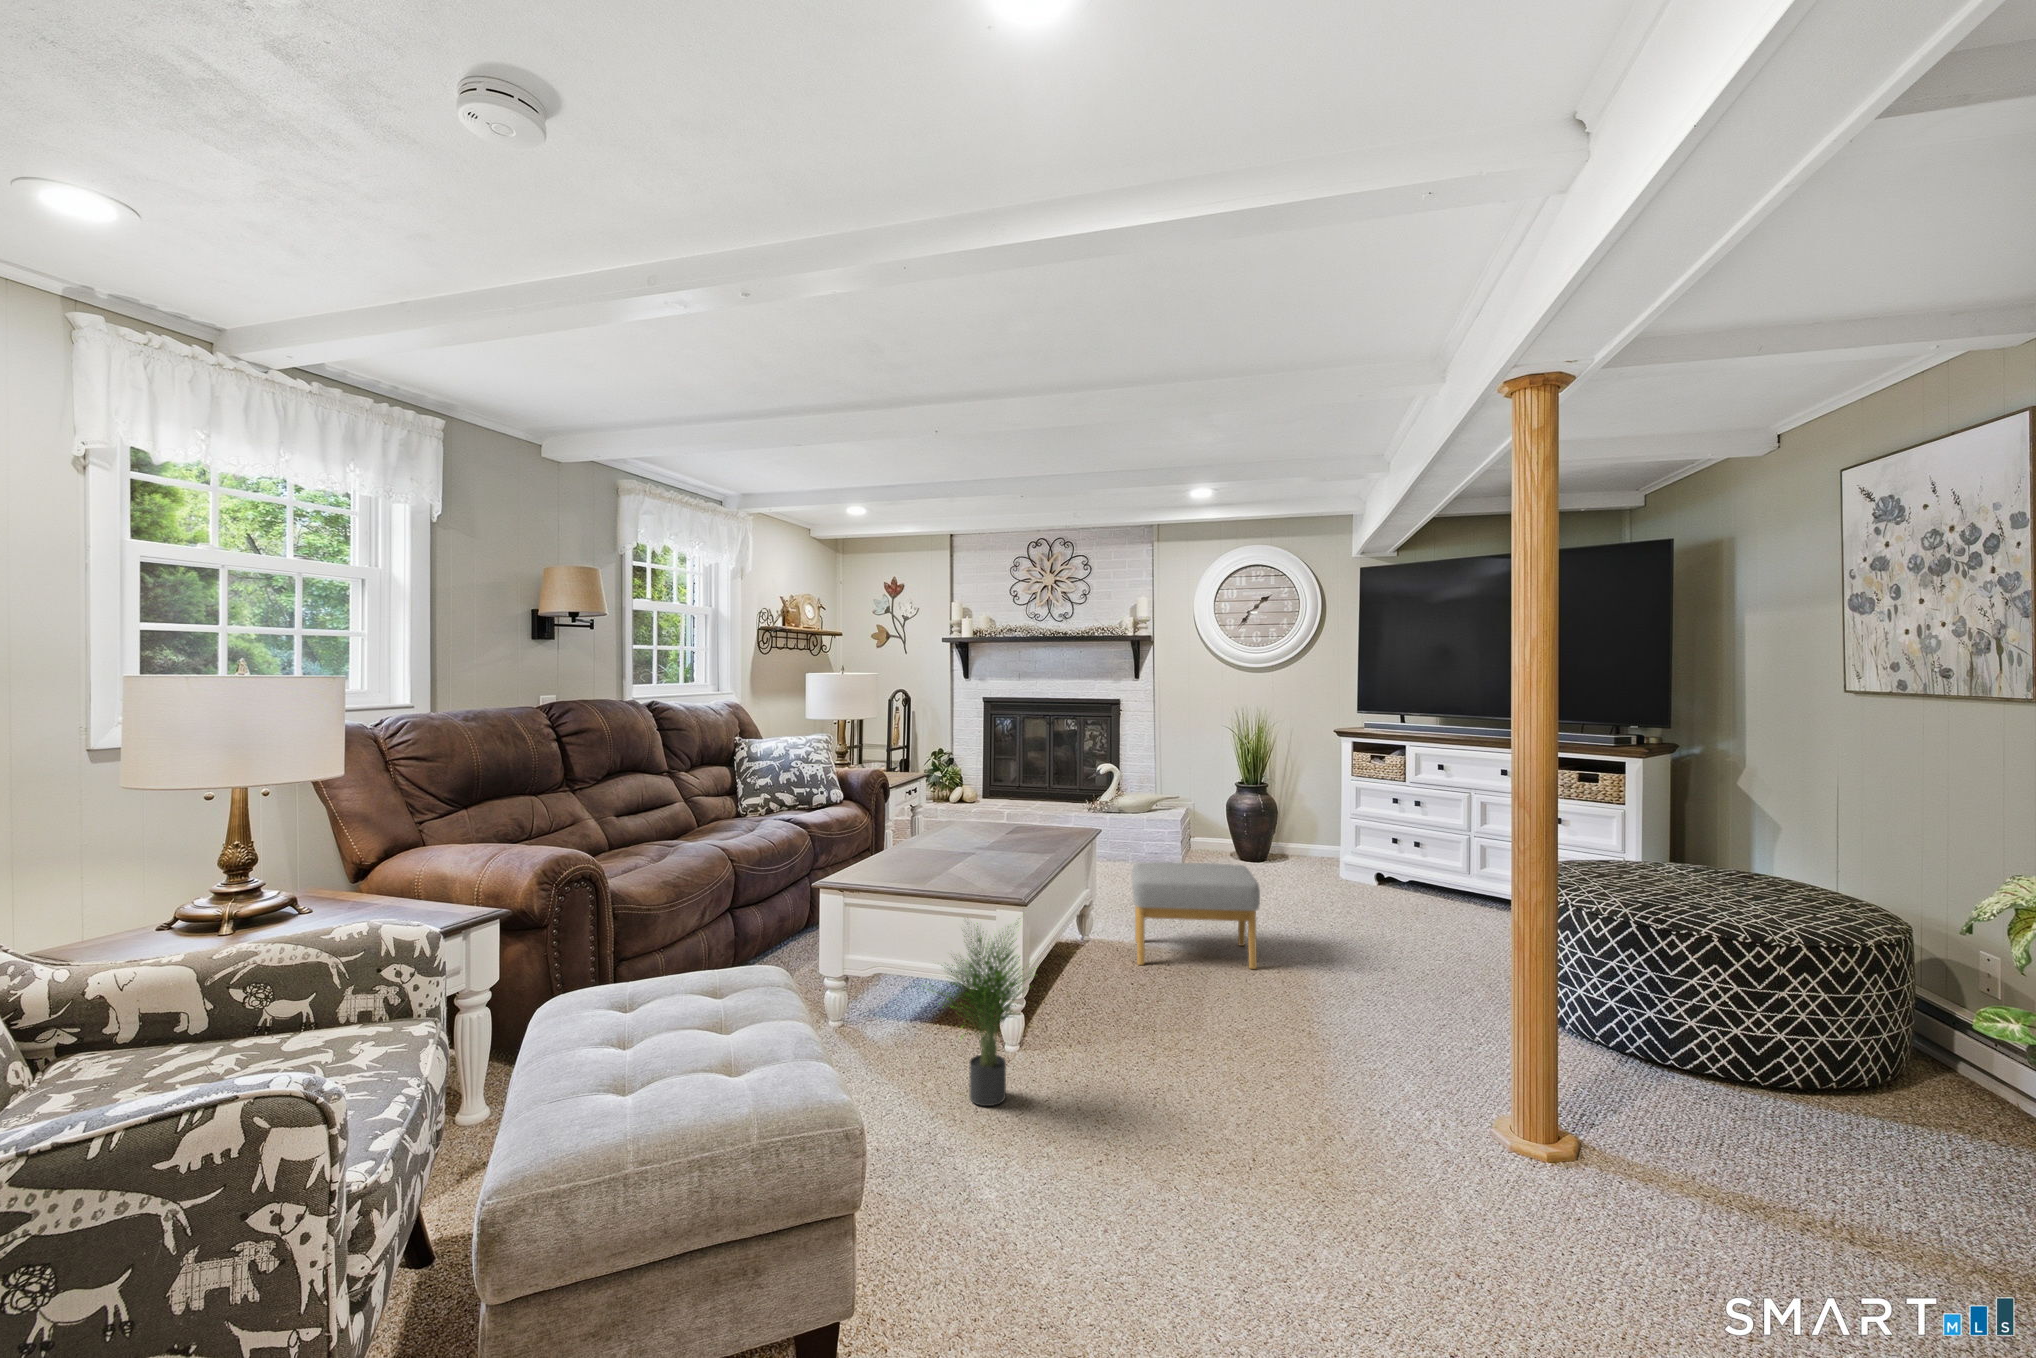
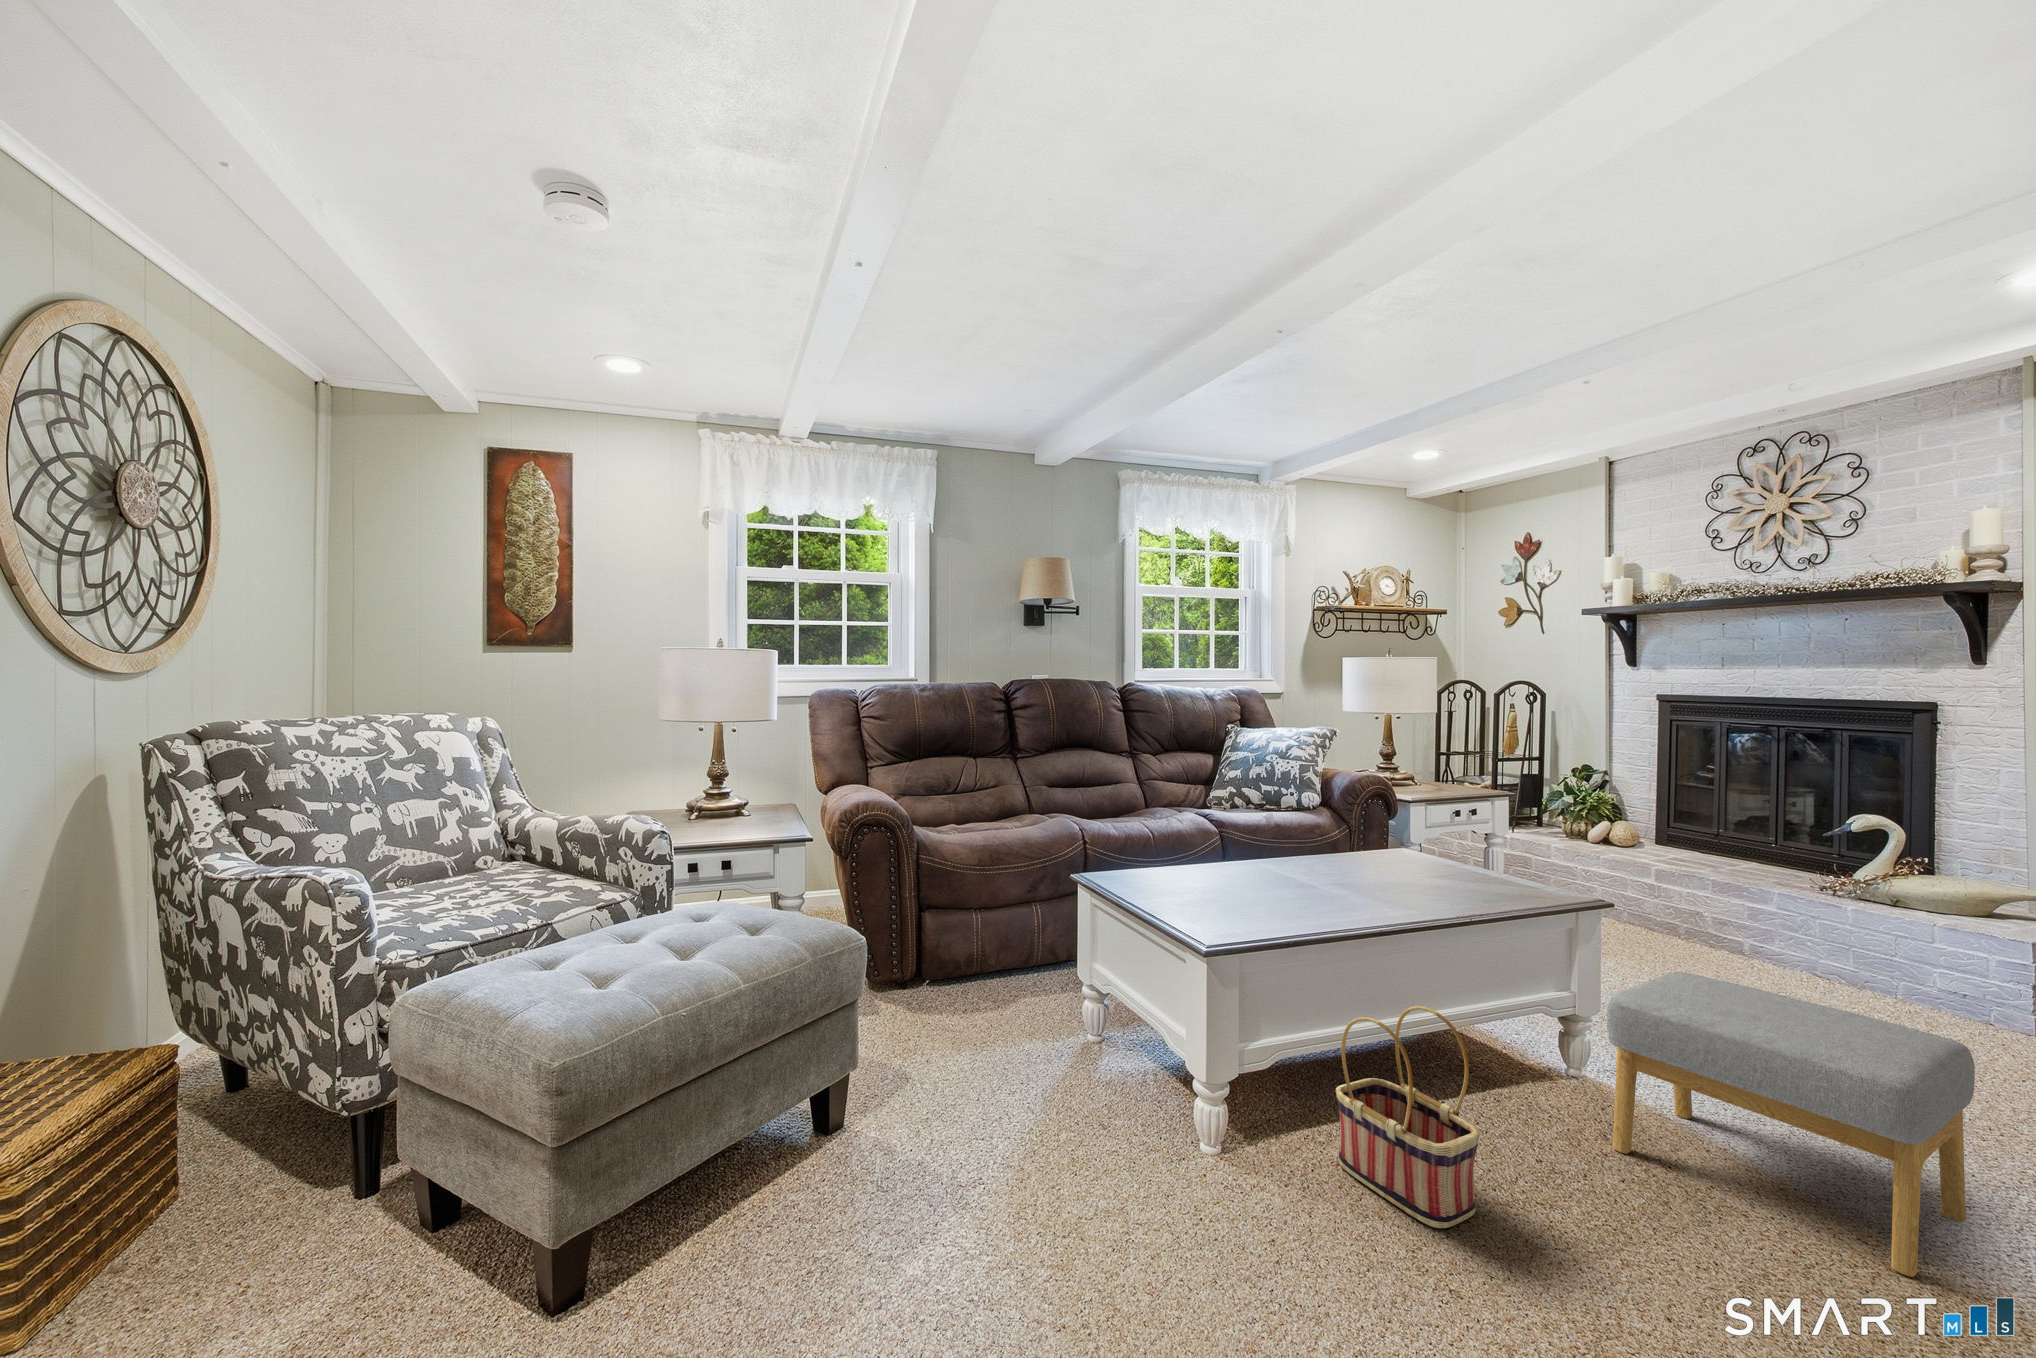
basket: none [1060,906,1141,1024] -> present [1336,1006,1480,1228]
potted plant: present [927,923,1036,1106] -> none [982,941,1143,1216]

